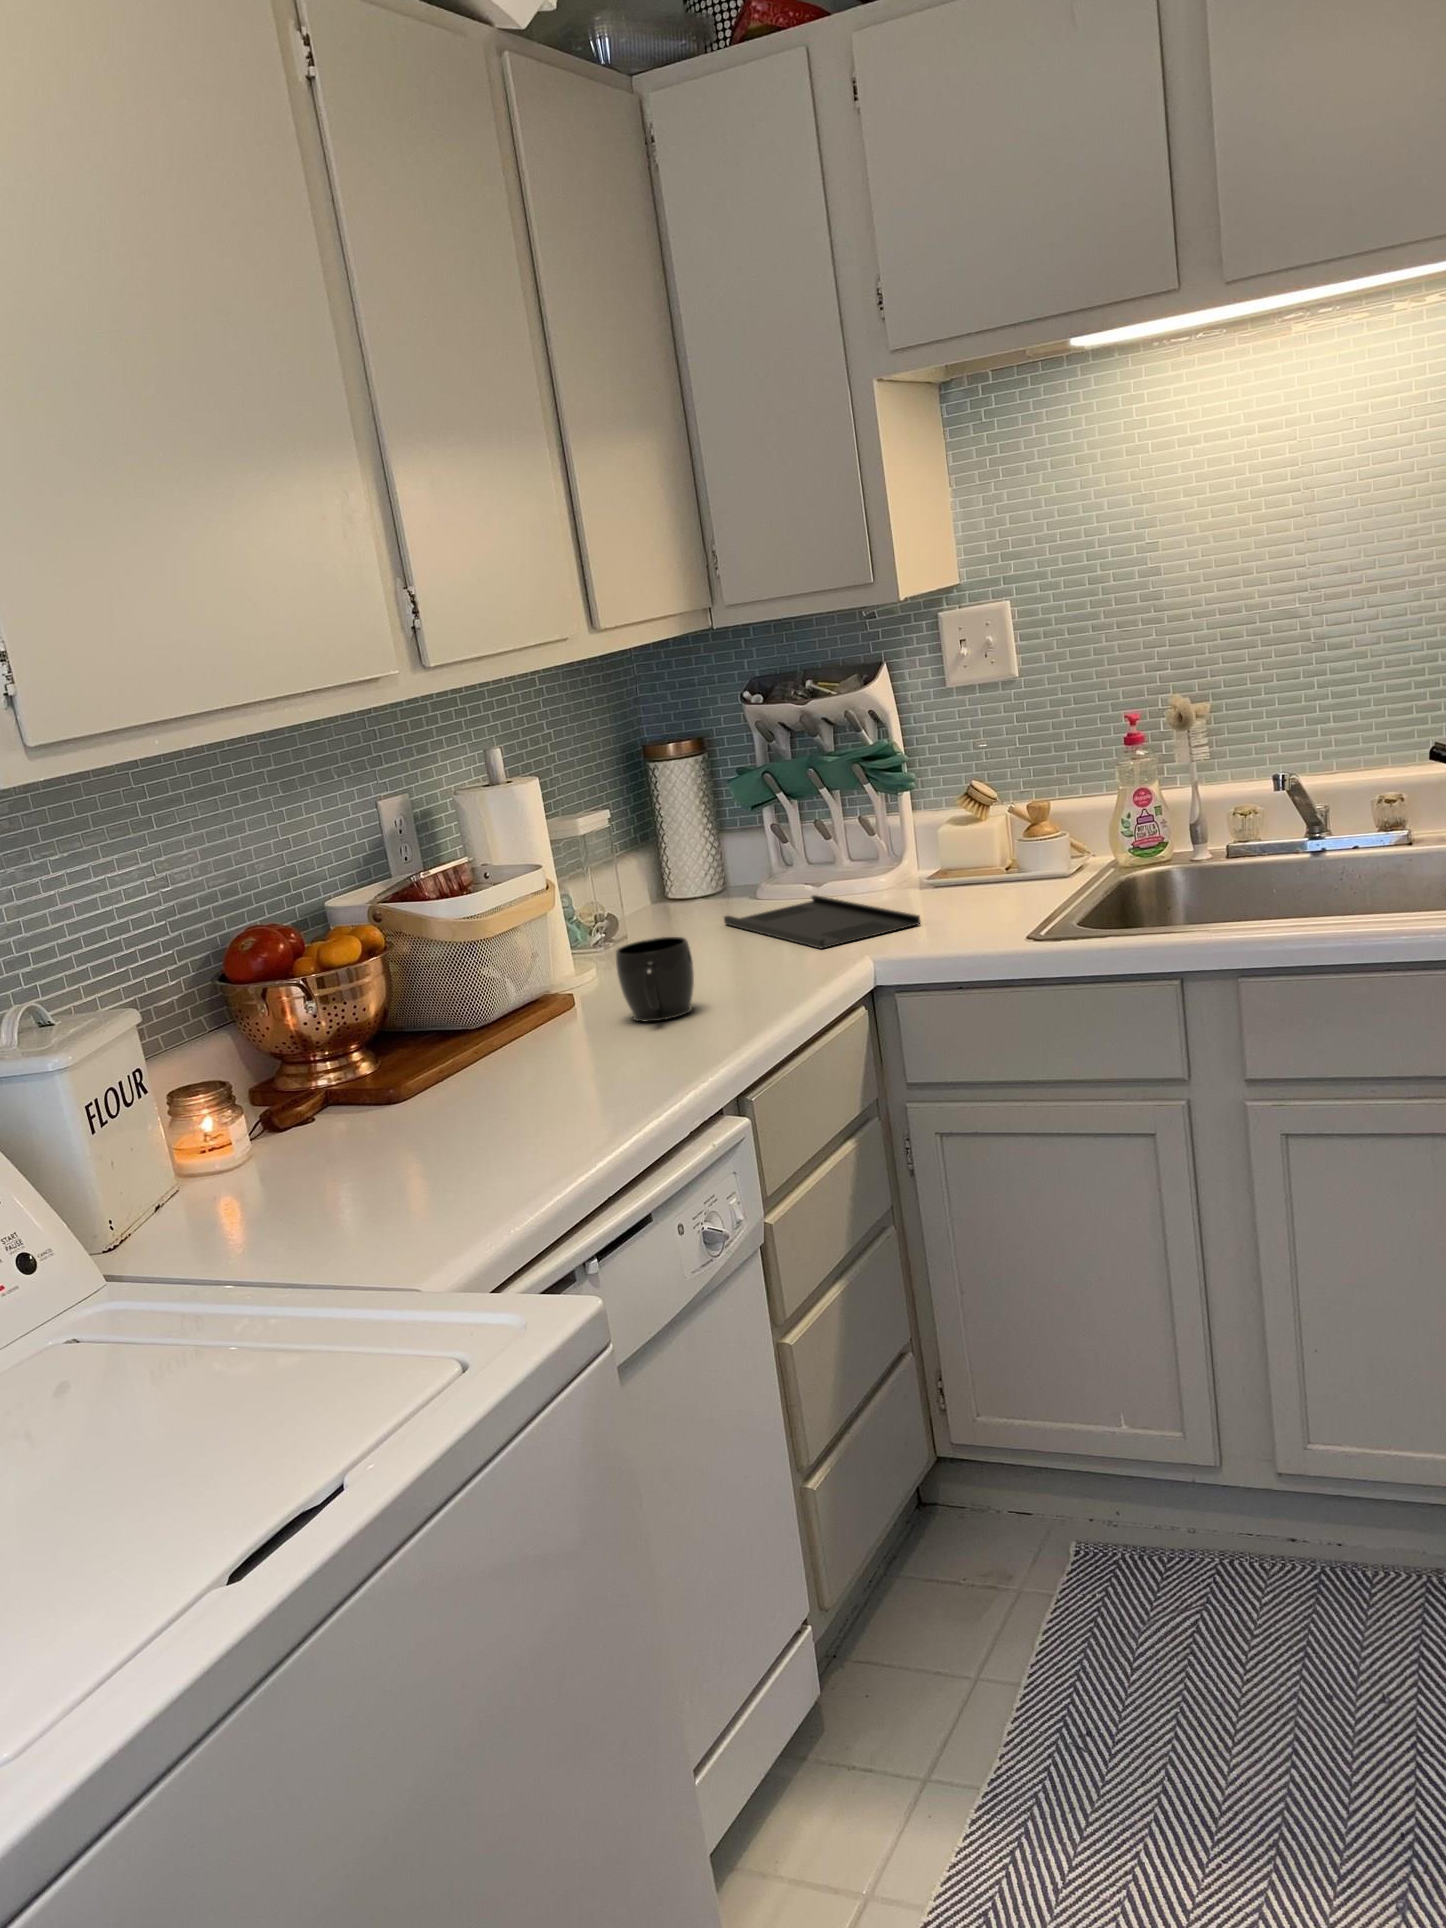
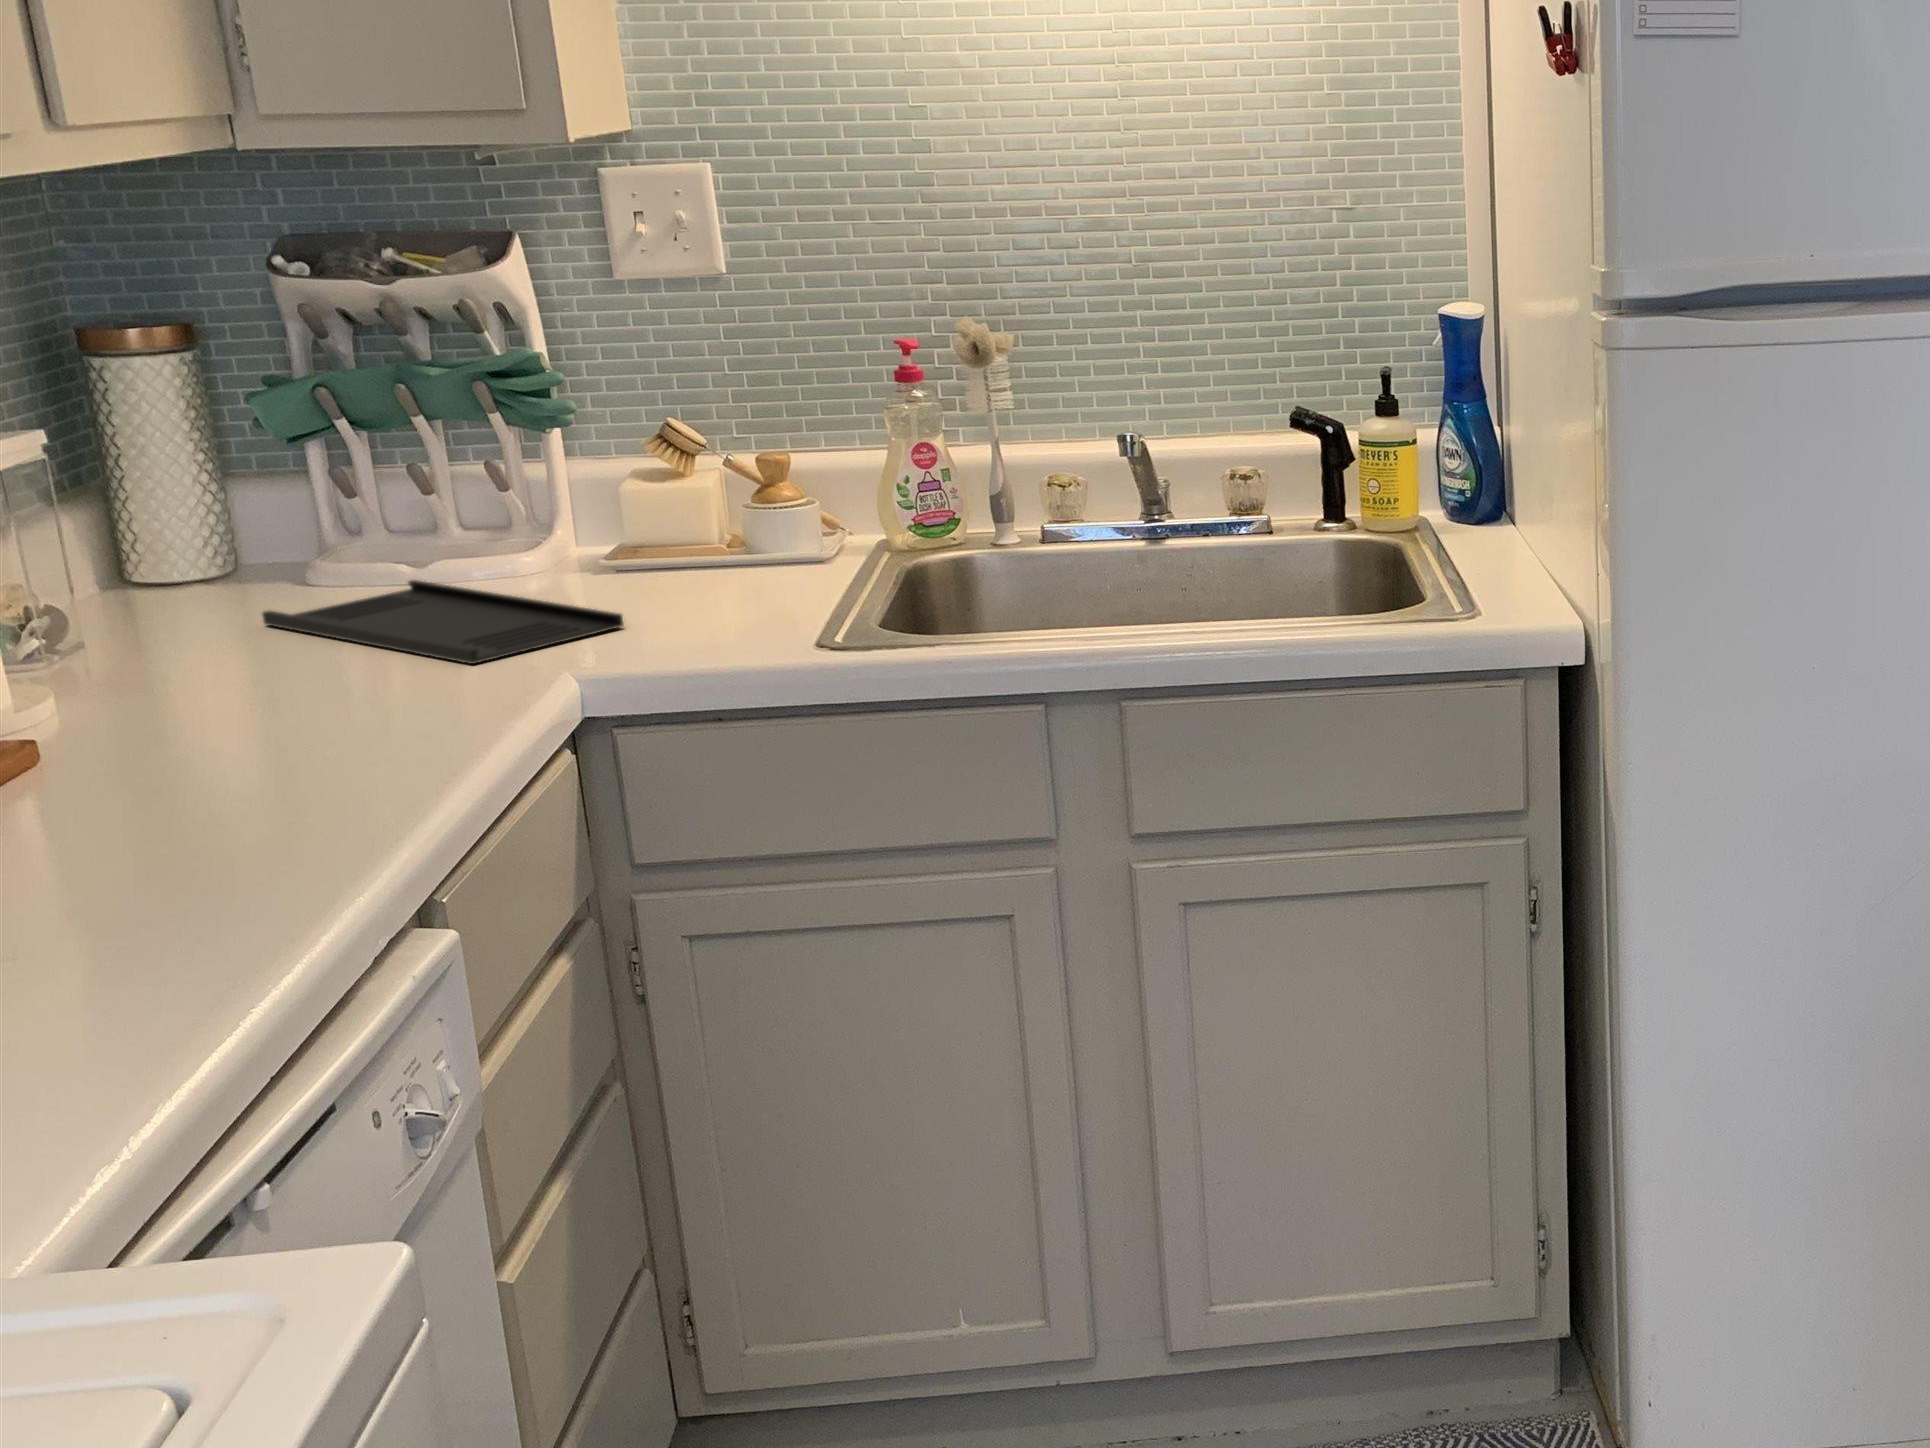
mug: present [616,937,694,1021] -> none [148,646,295,786]

